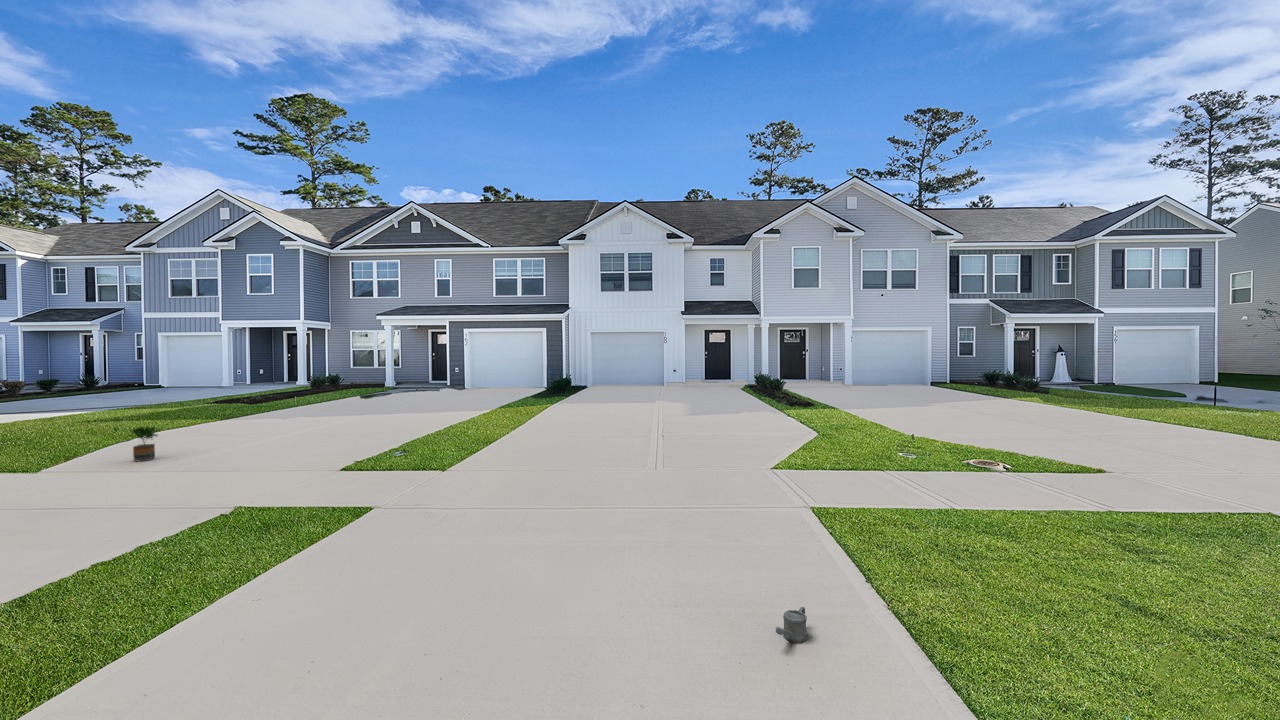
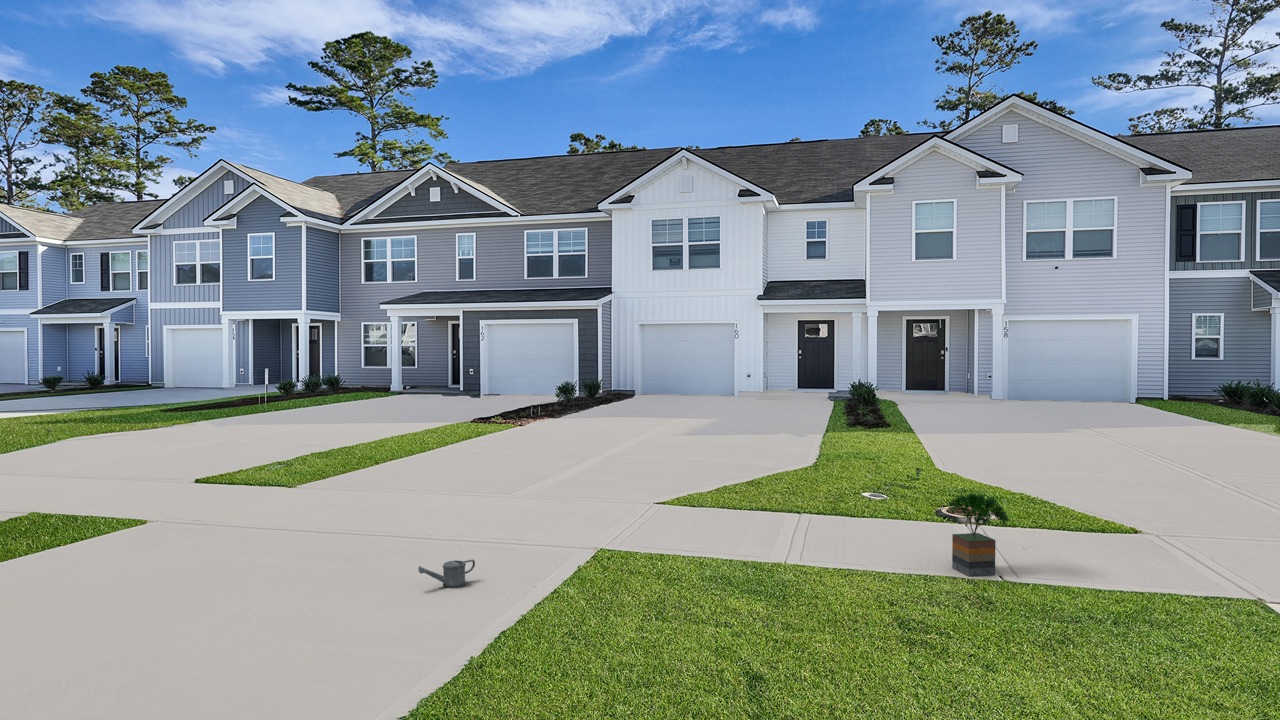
potted tree: present [132,427,159,462] -> present [946,494,1009,576]

